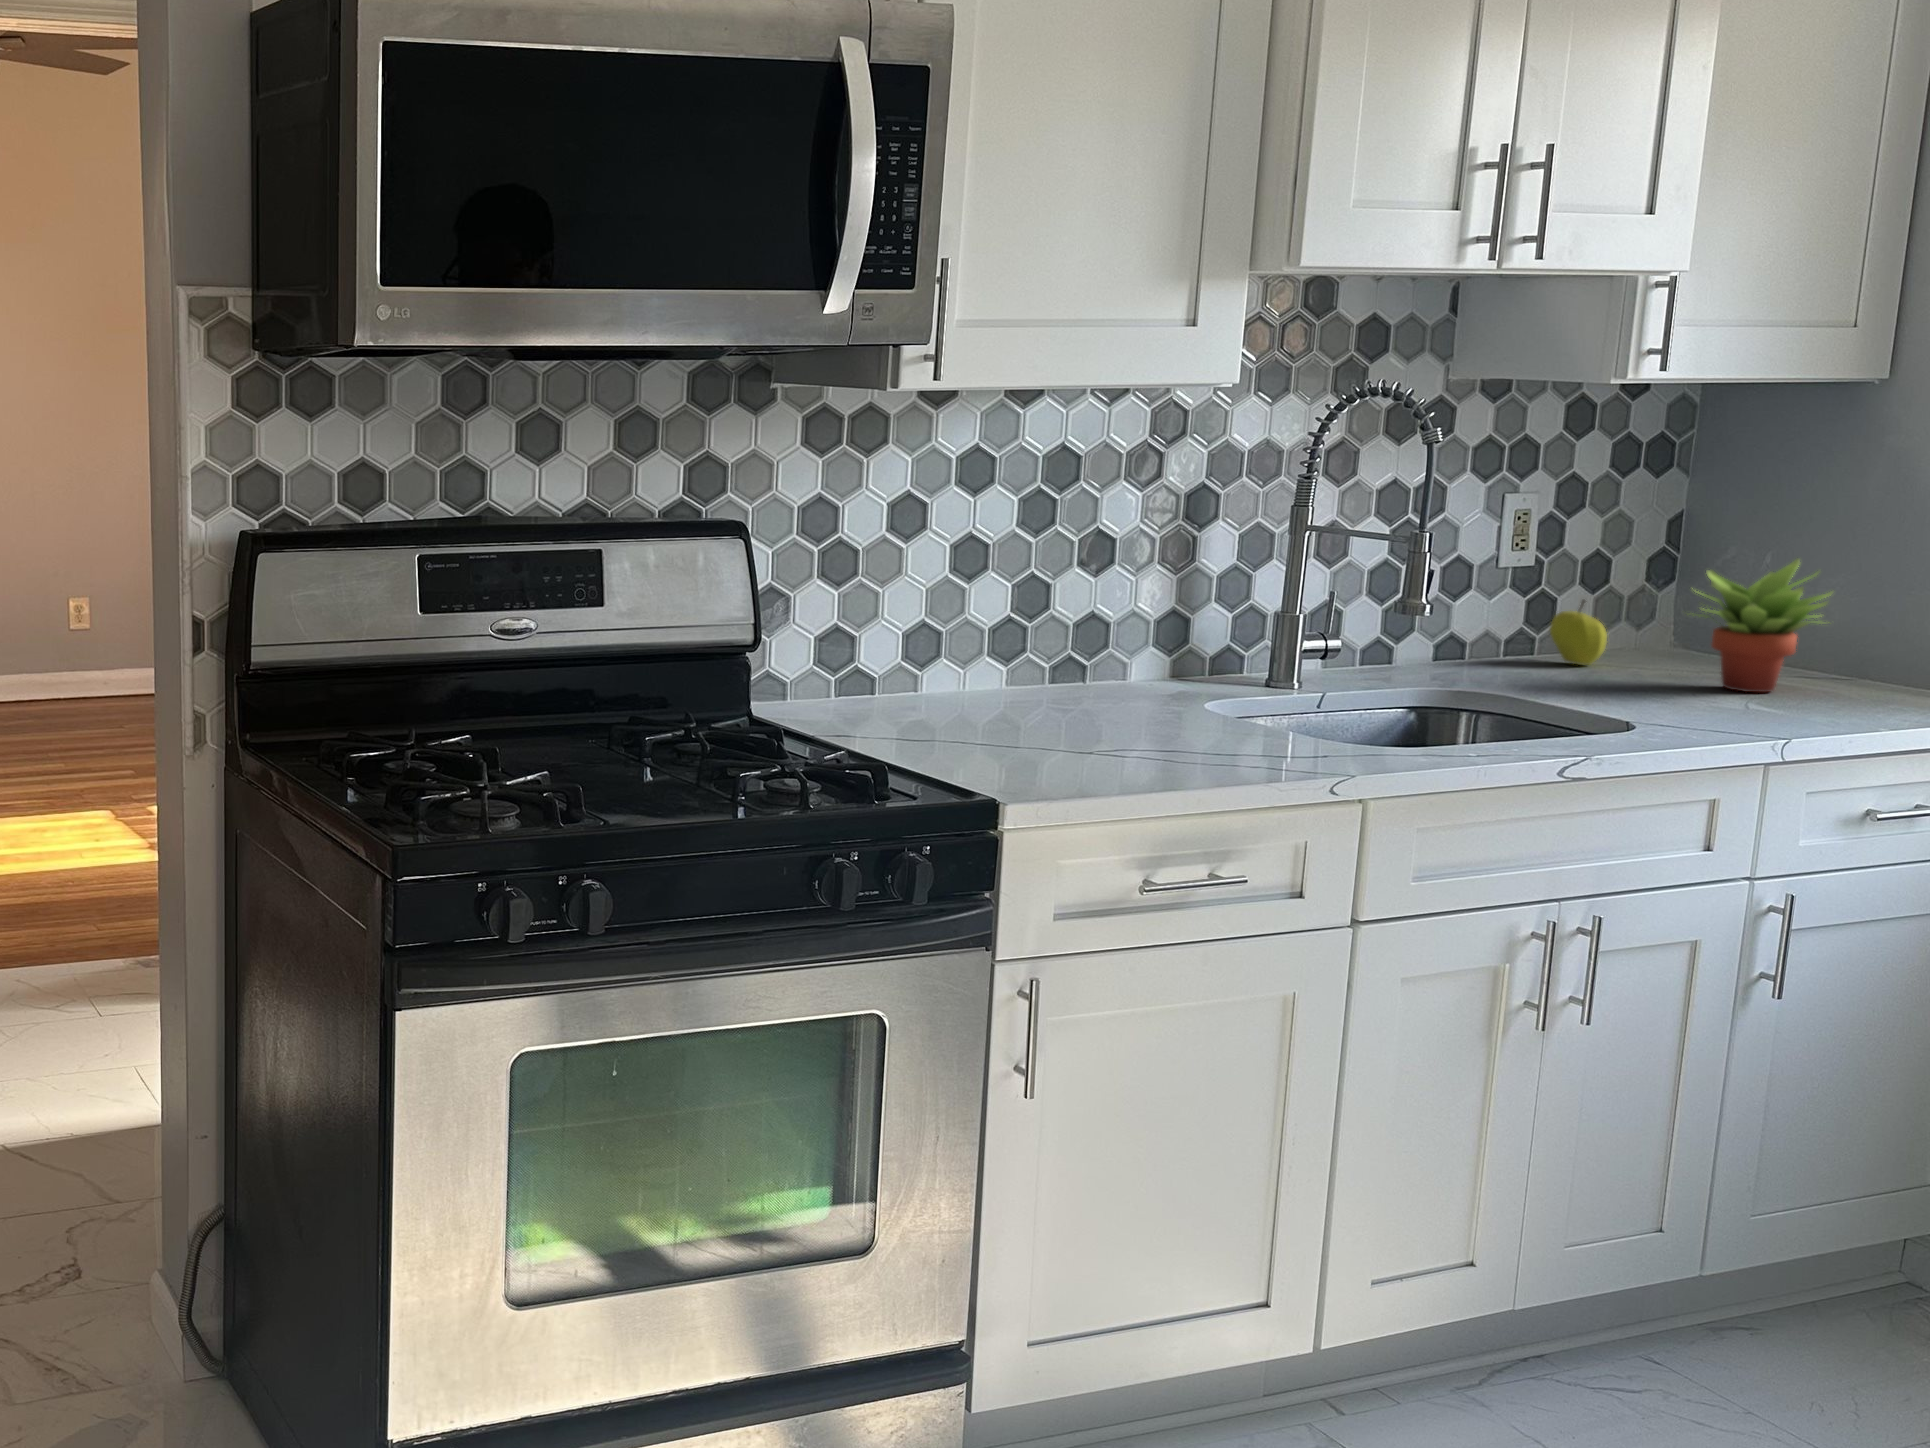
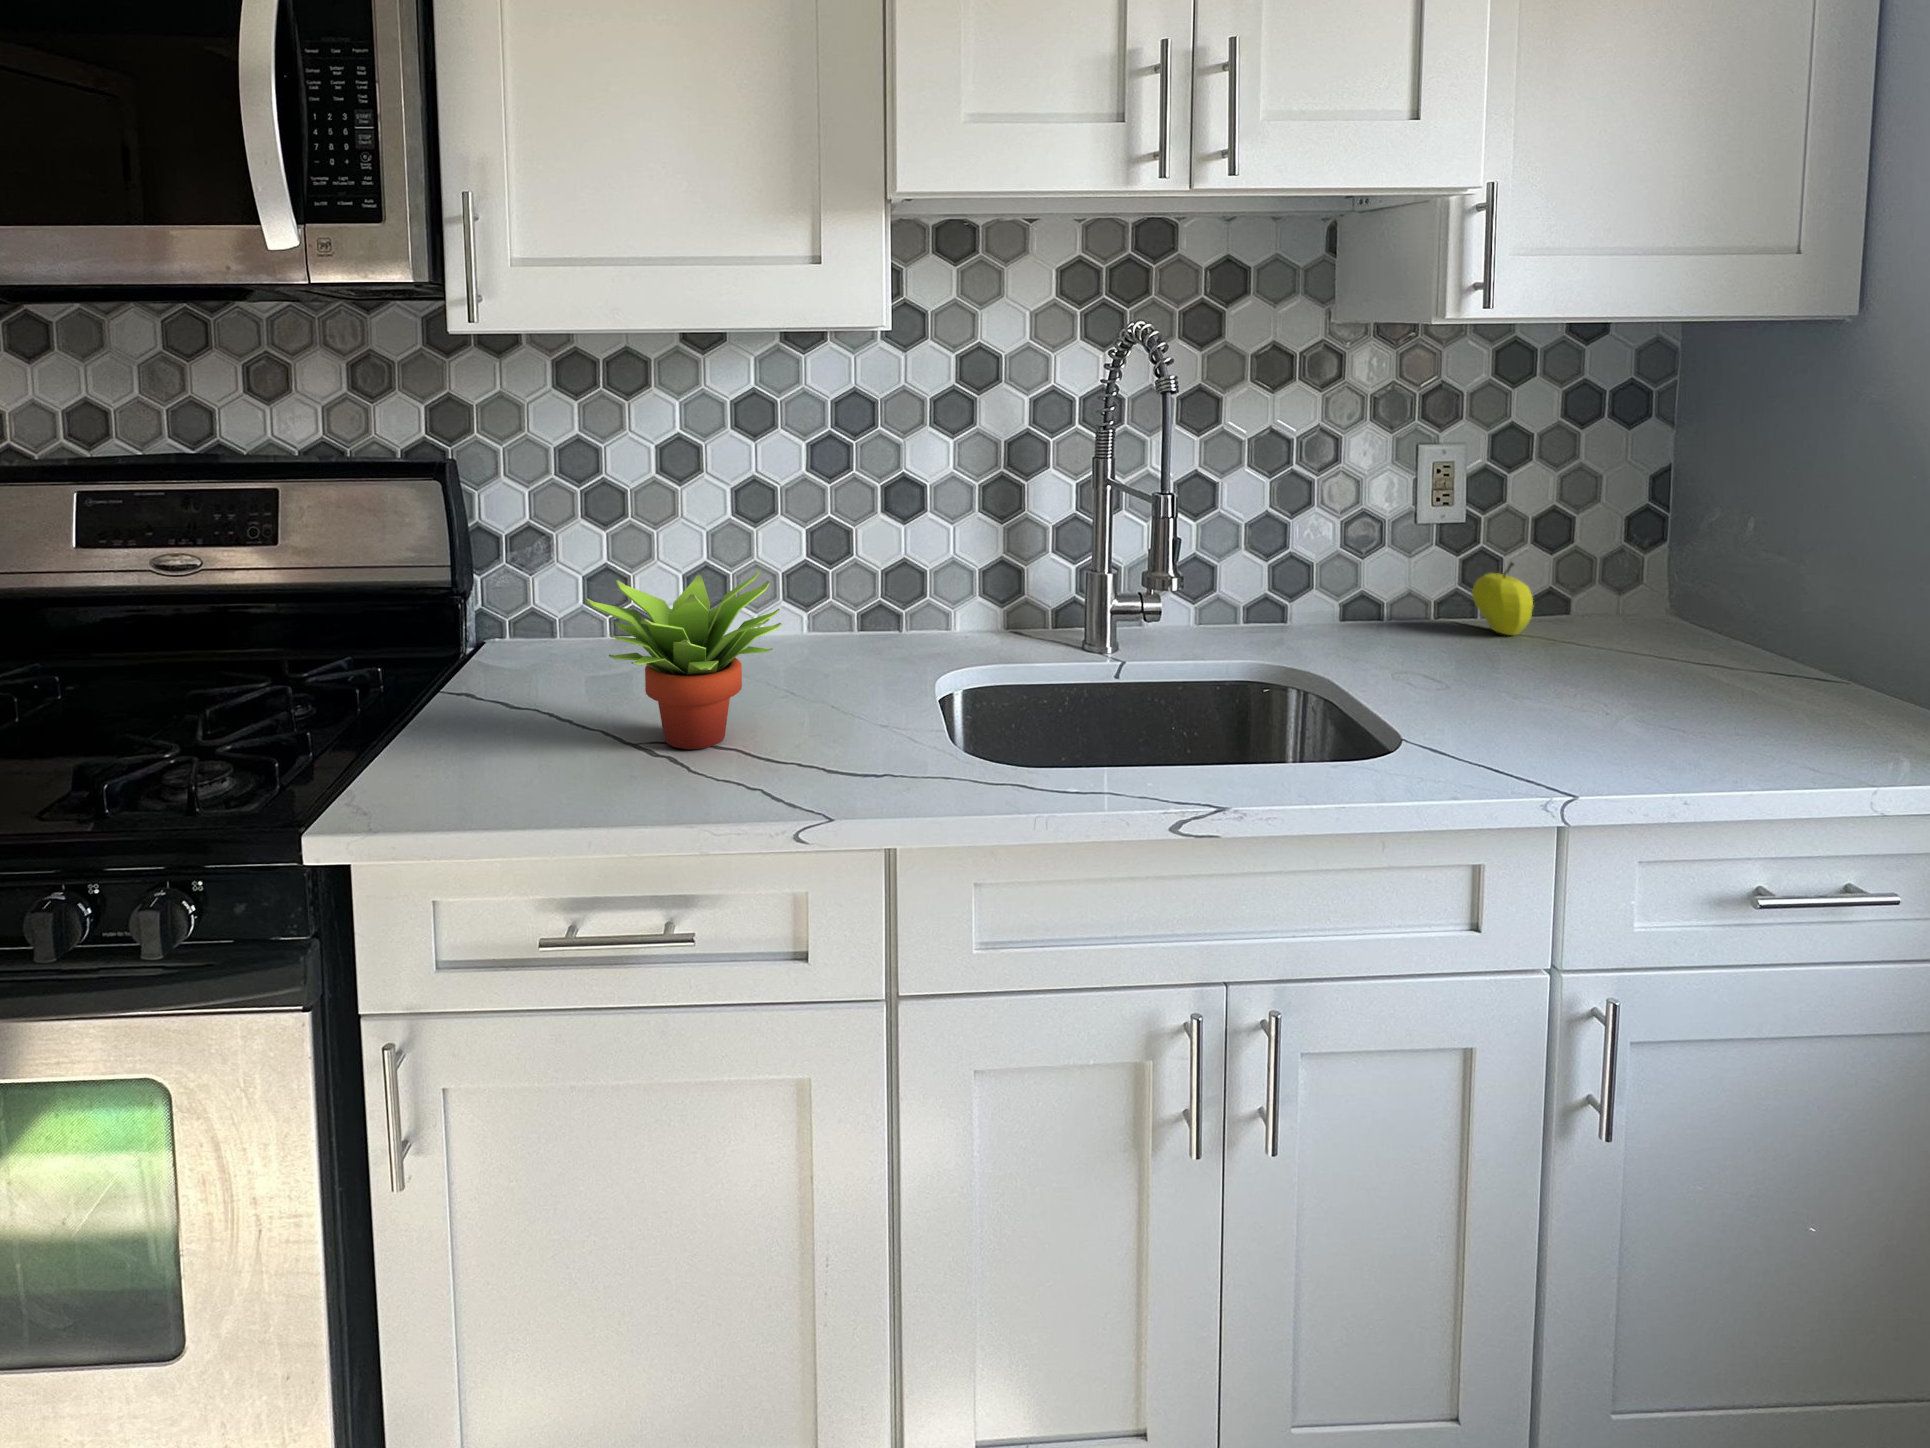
succulent plant: present [1691,559,1833,692] -> present [585,569,782,749]

